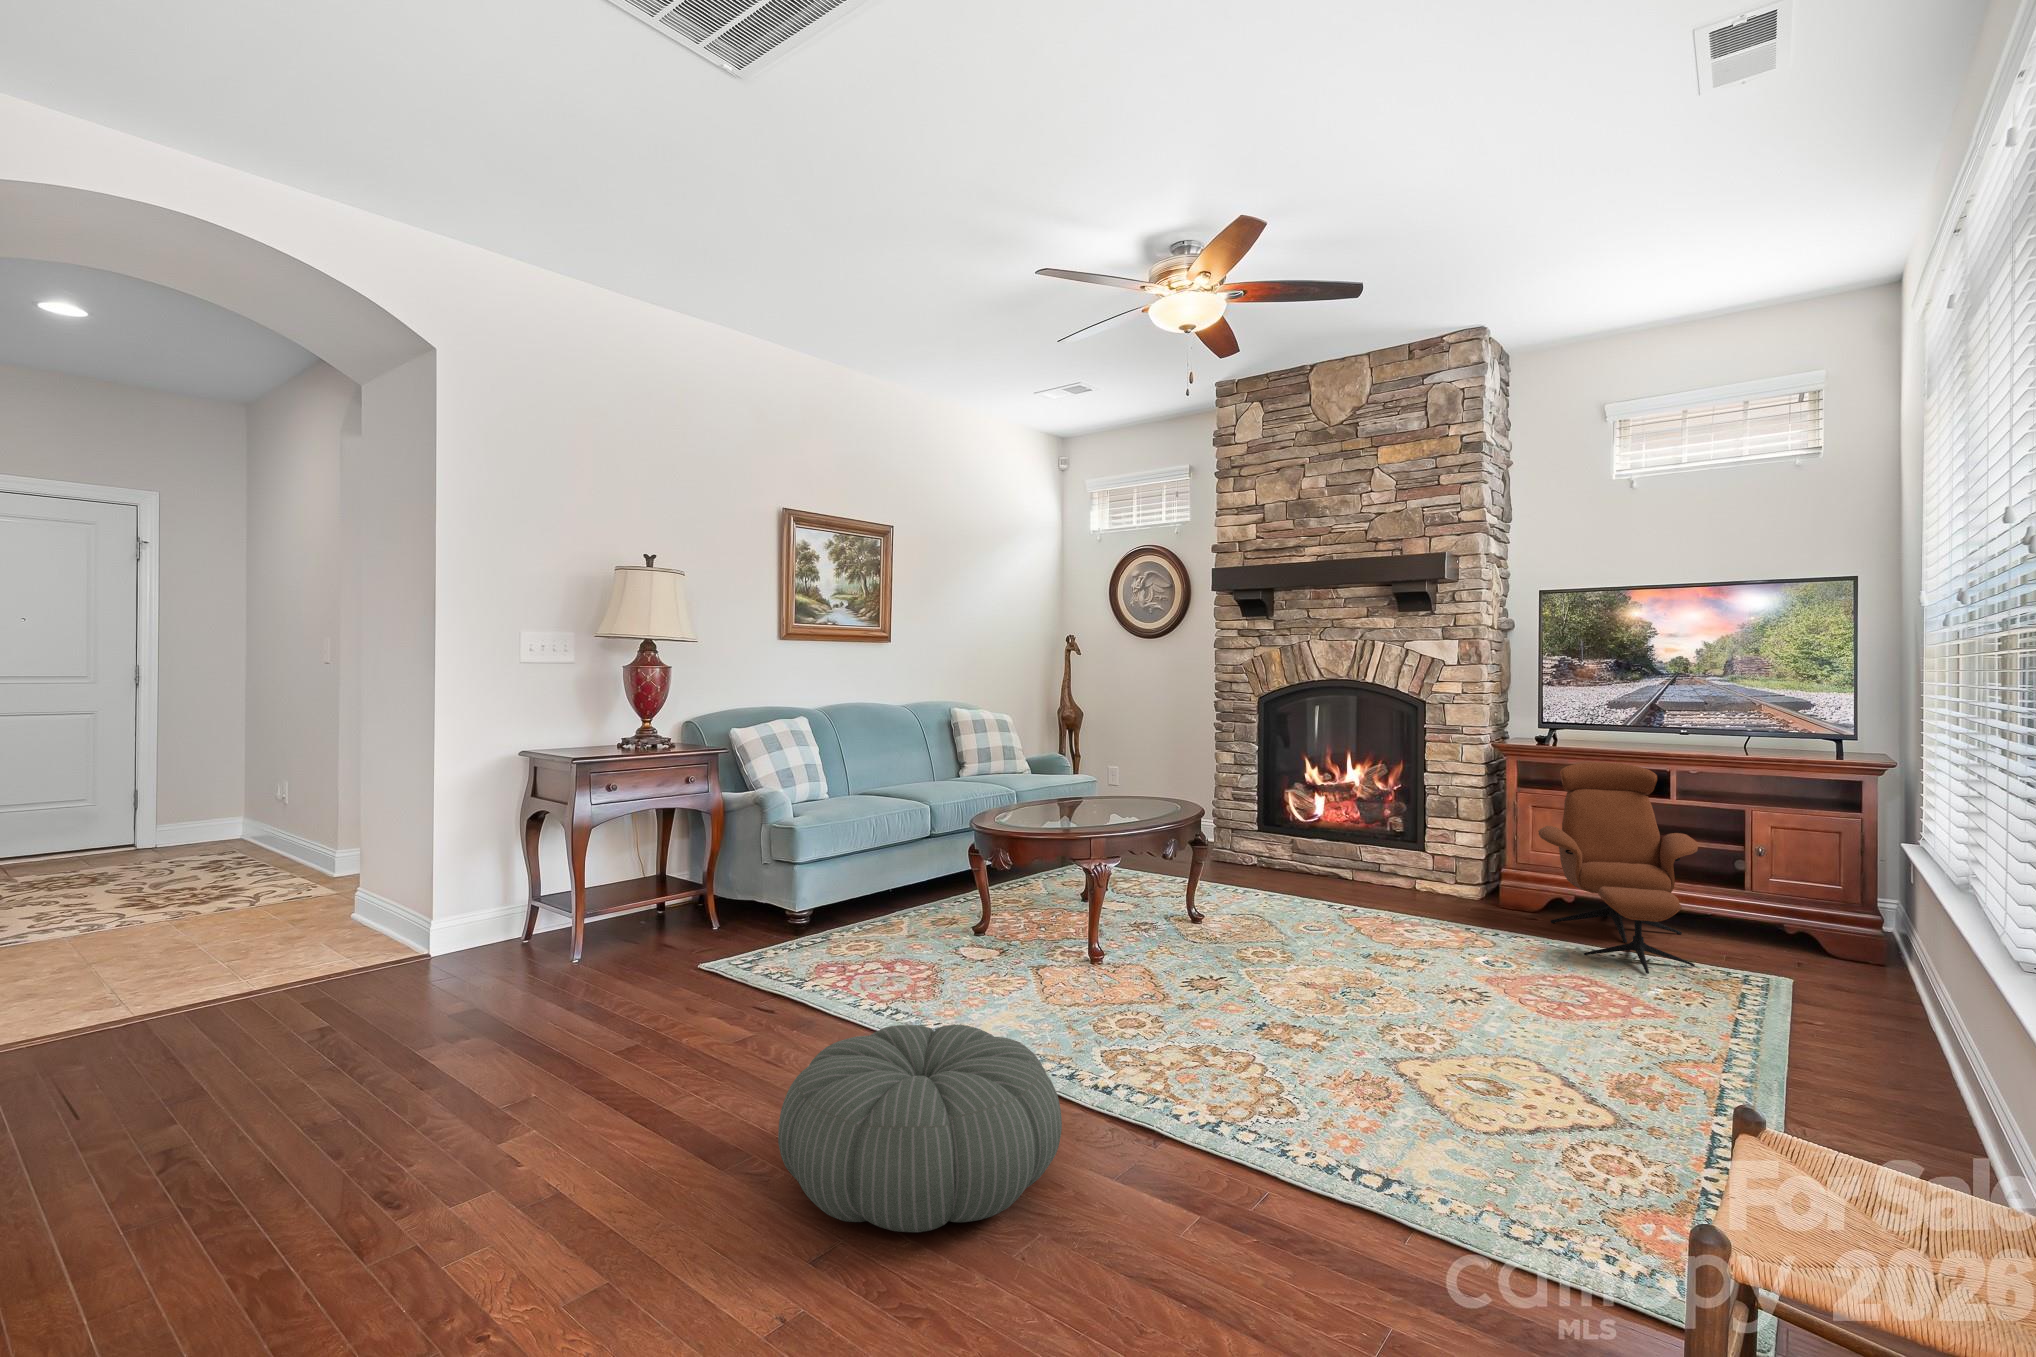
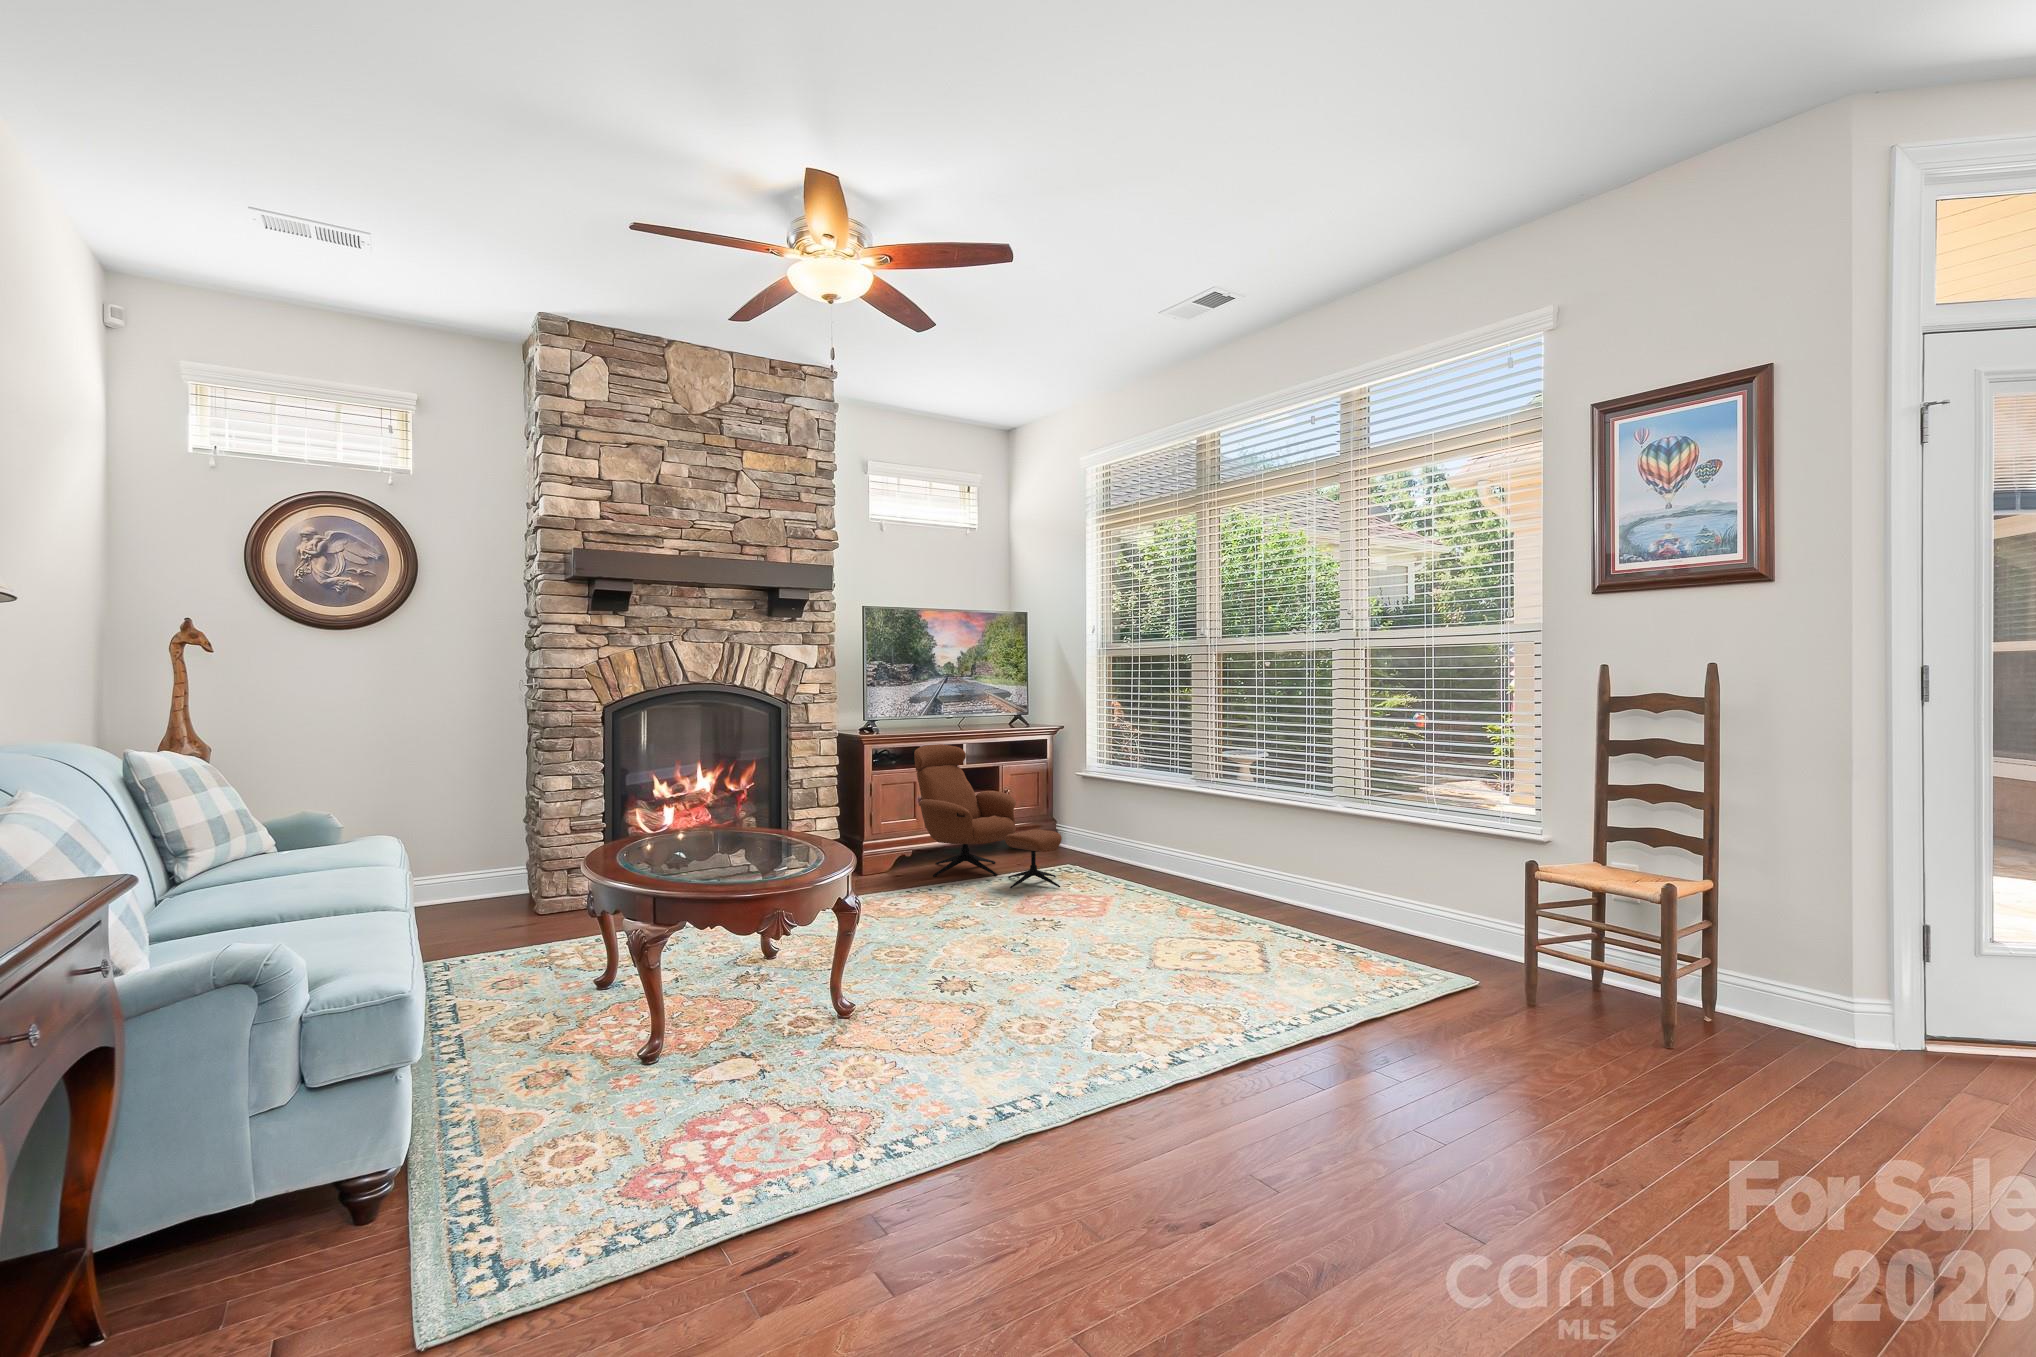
pouf: present [778,1024,1062,1232] -> none [1193,1031,1492,1248]

